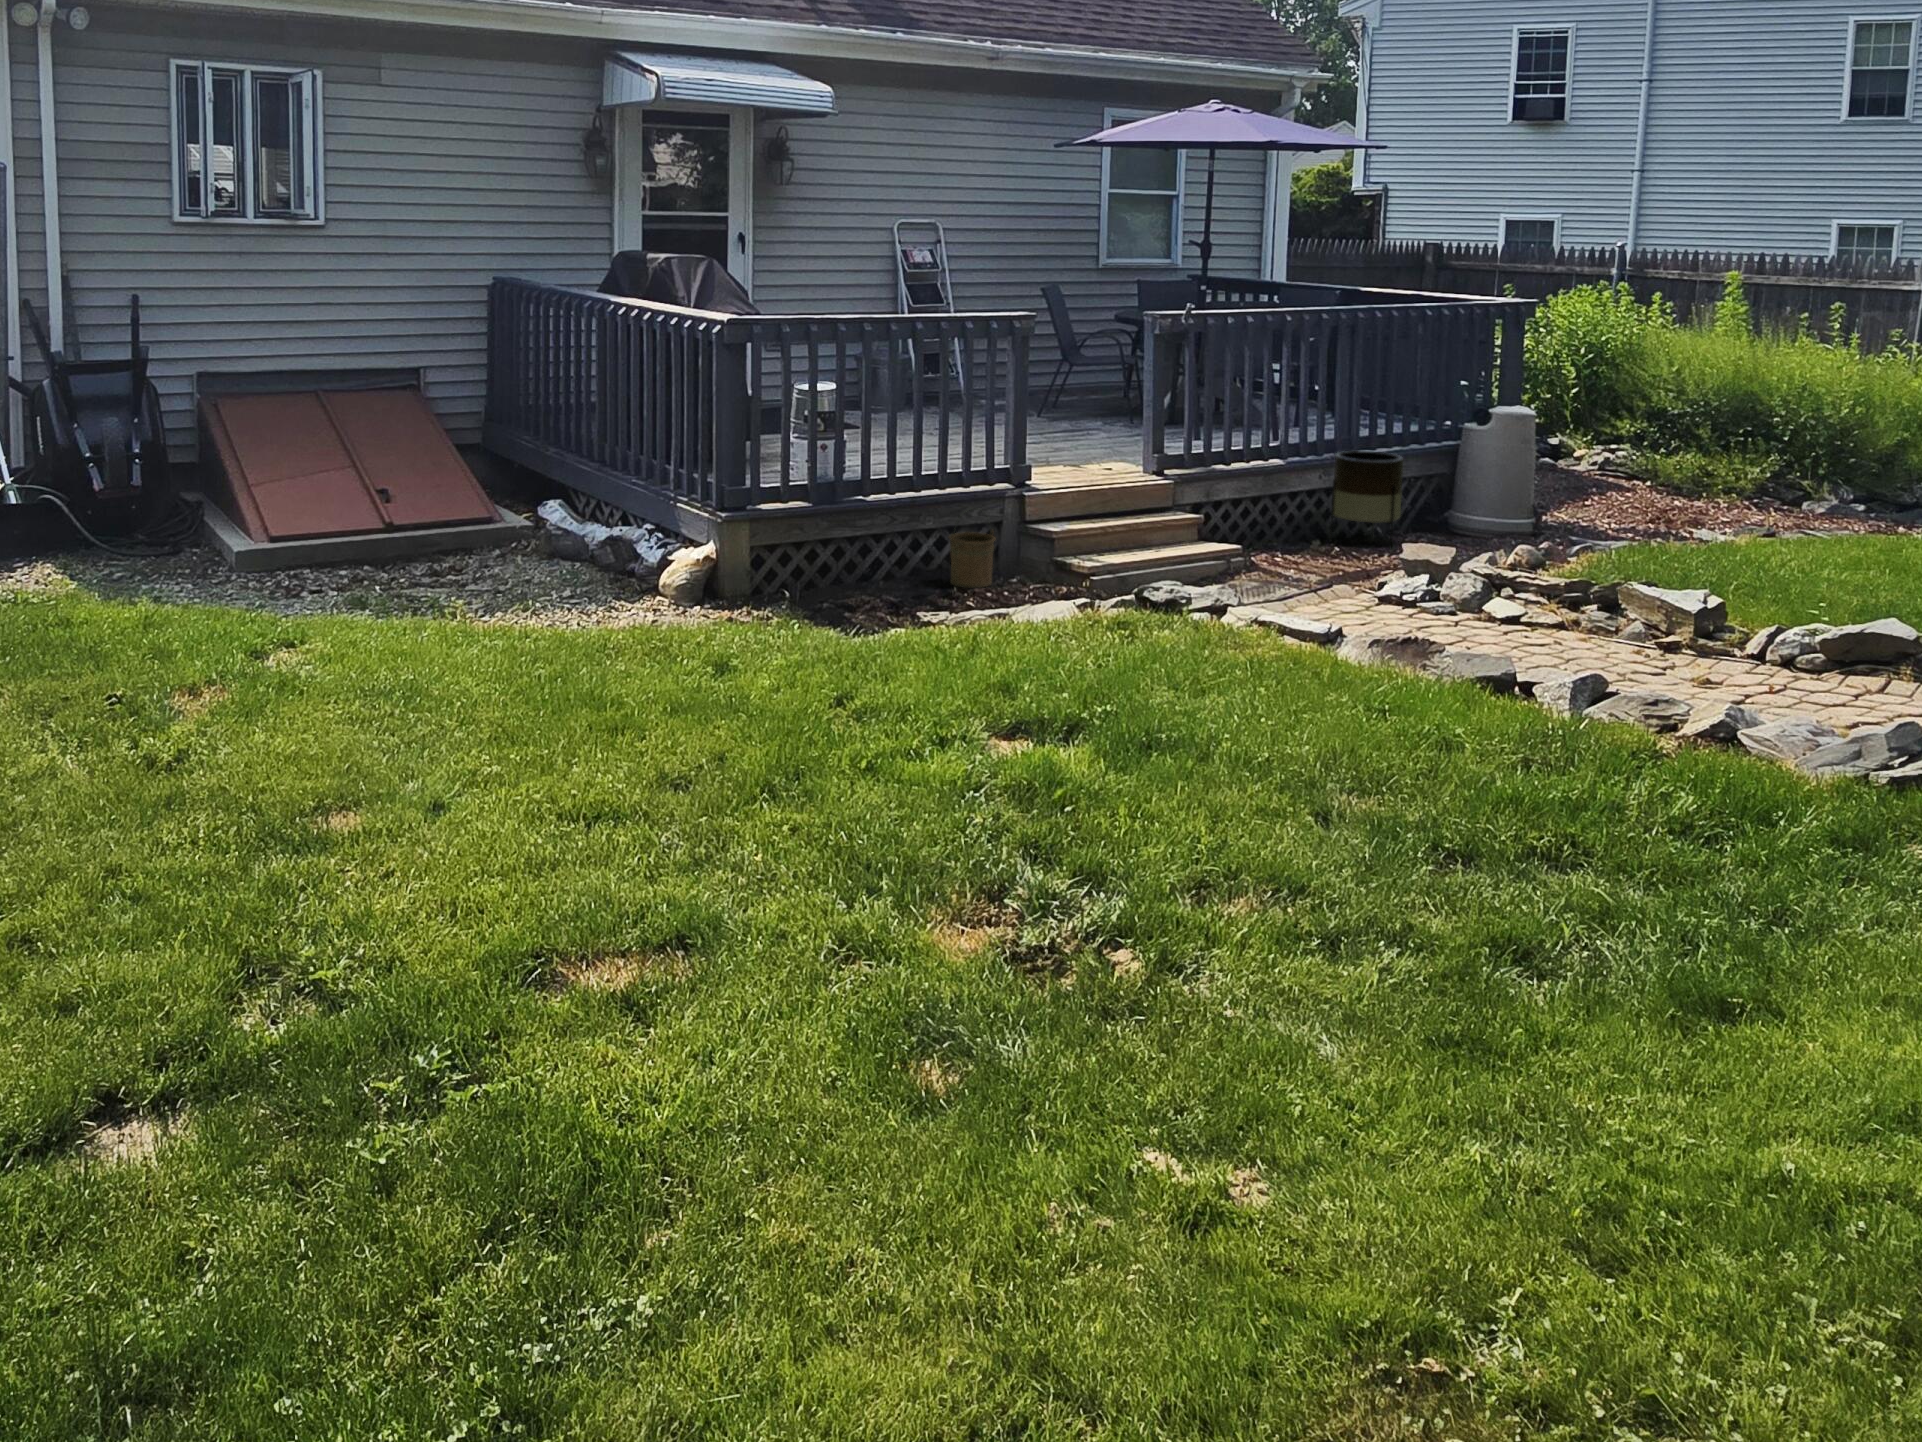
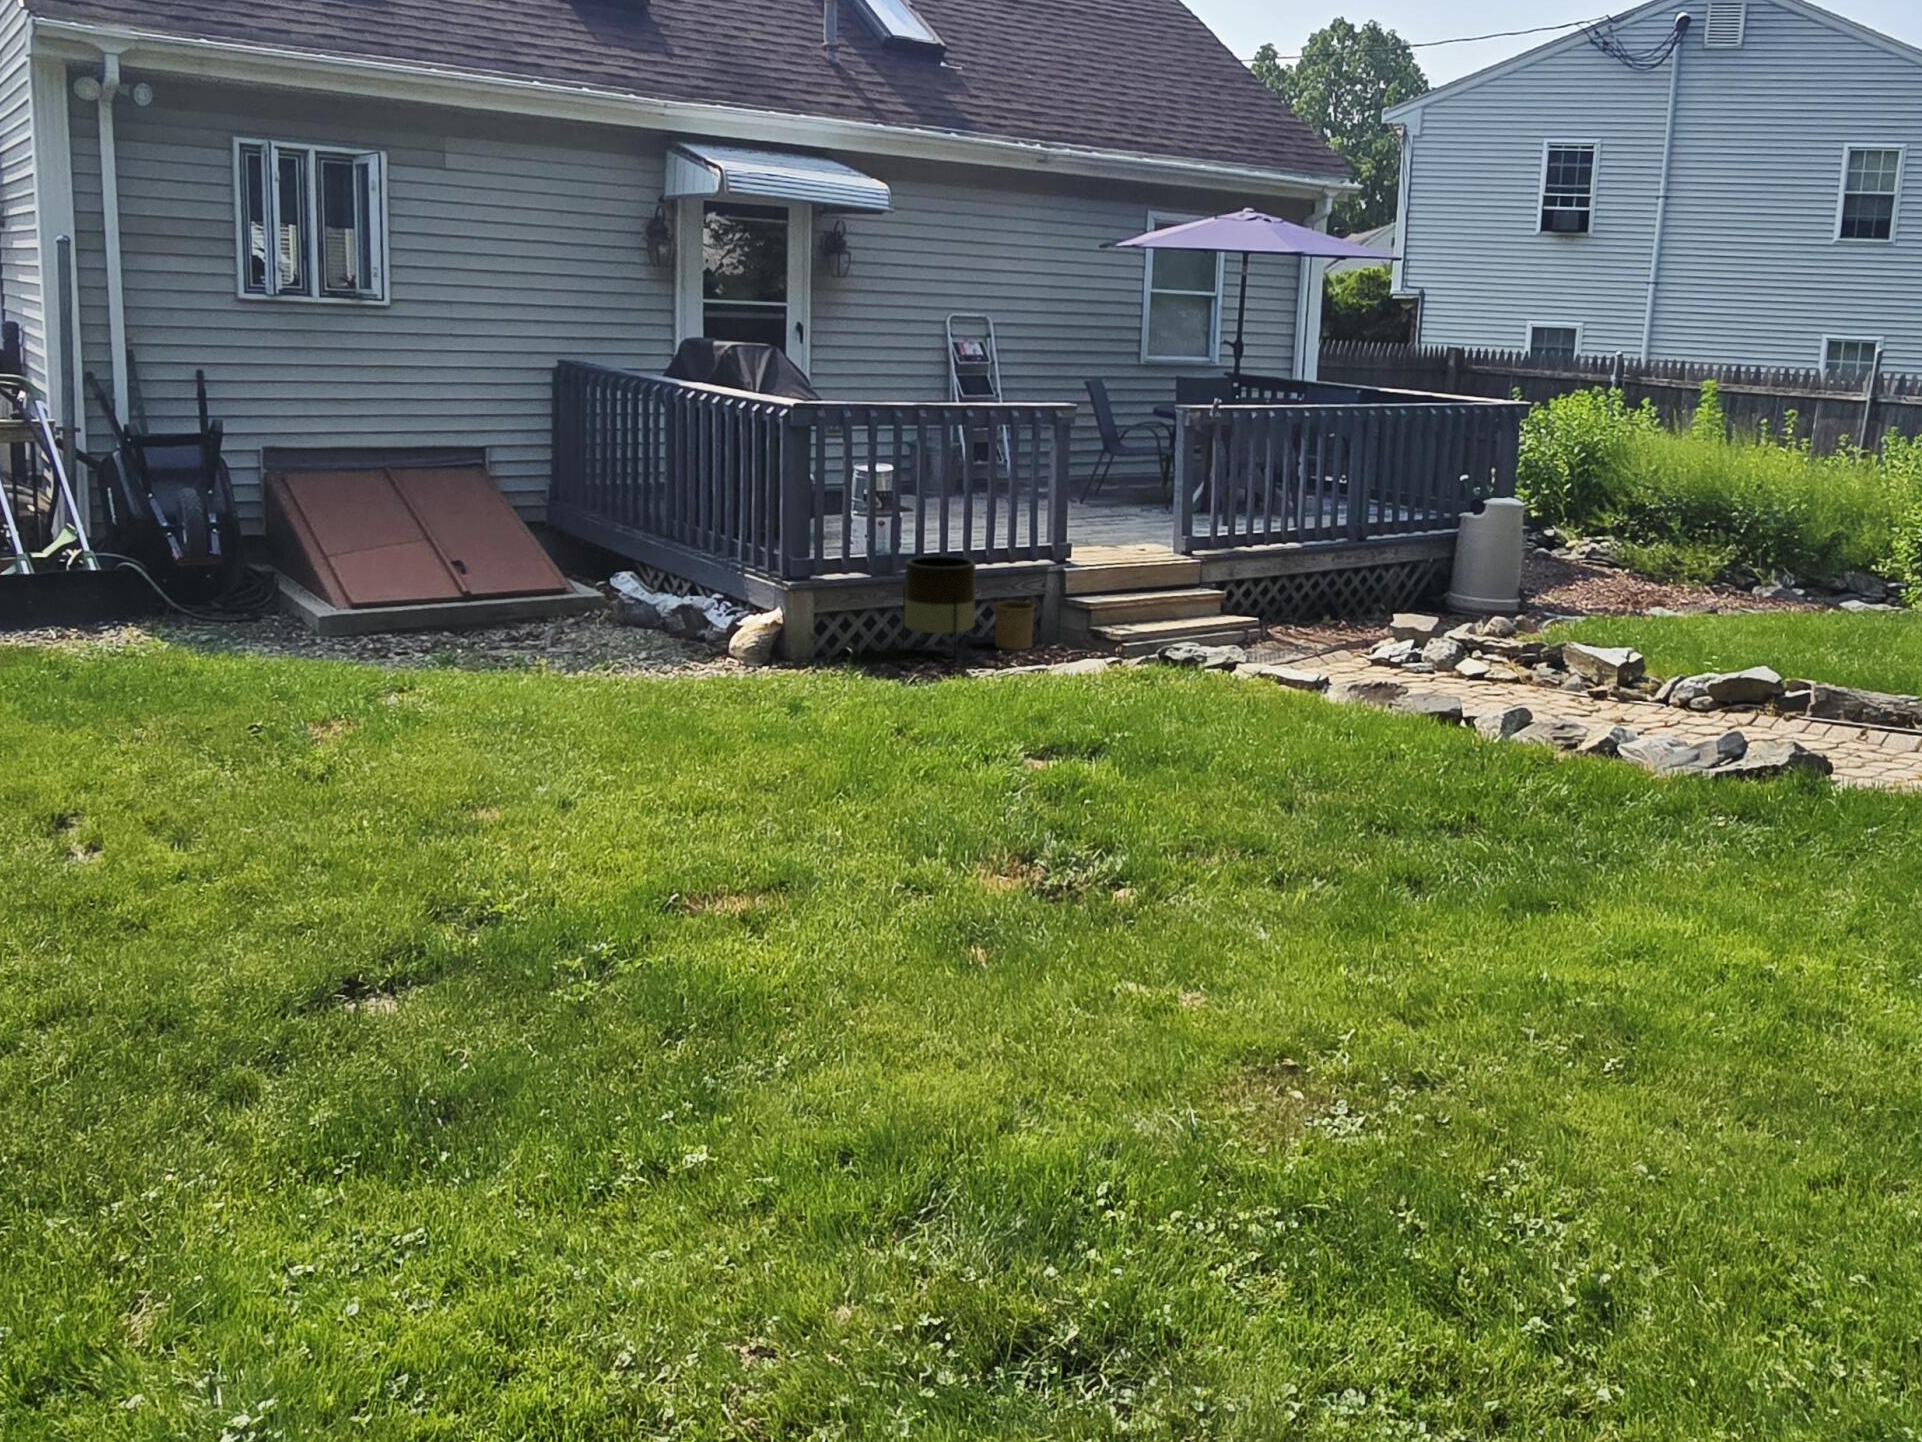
planter: present [1330,451,1403,547] -> present [902,556,976,660]

